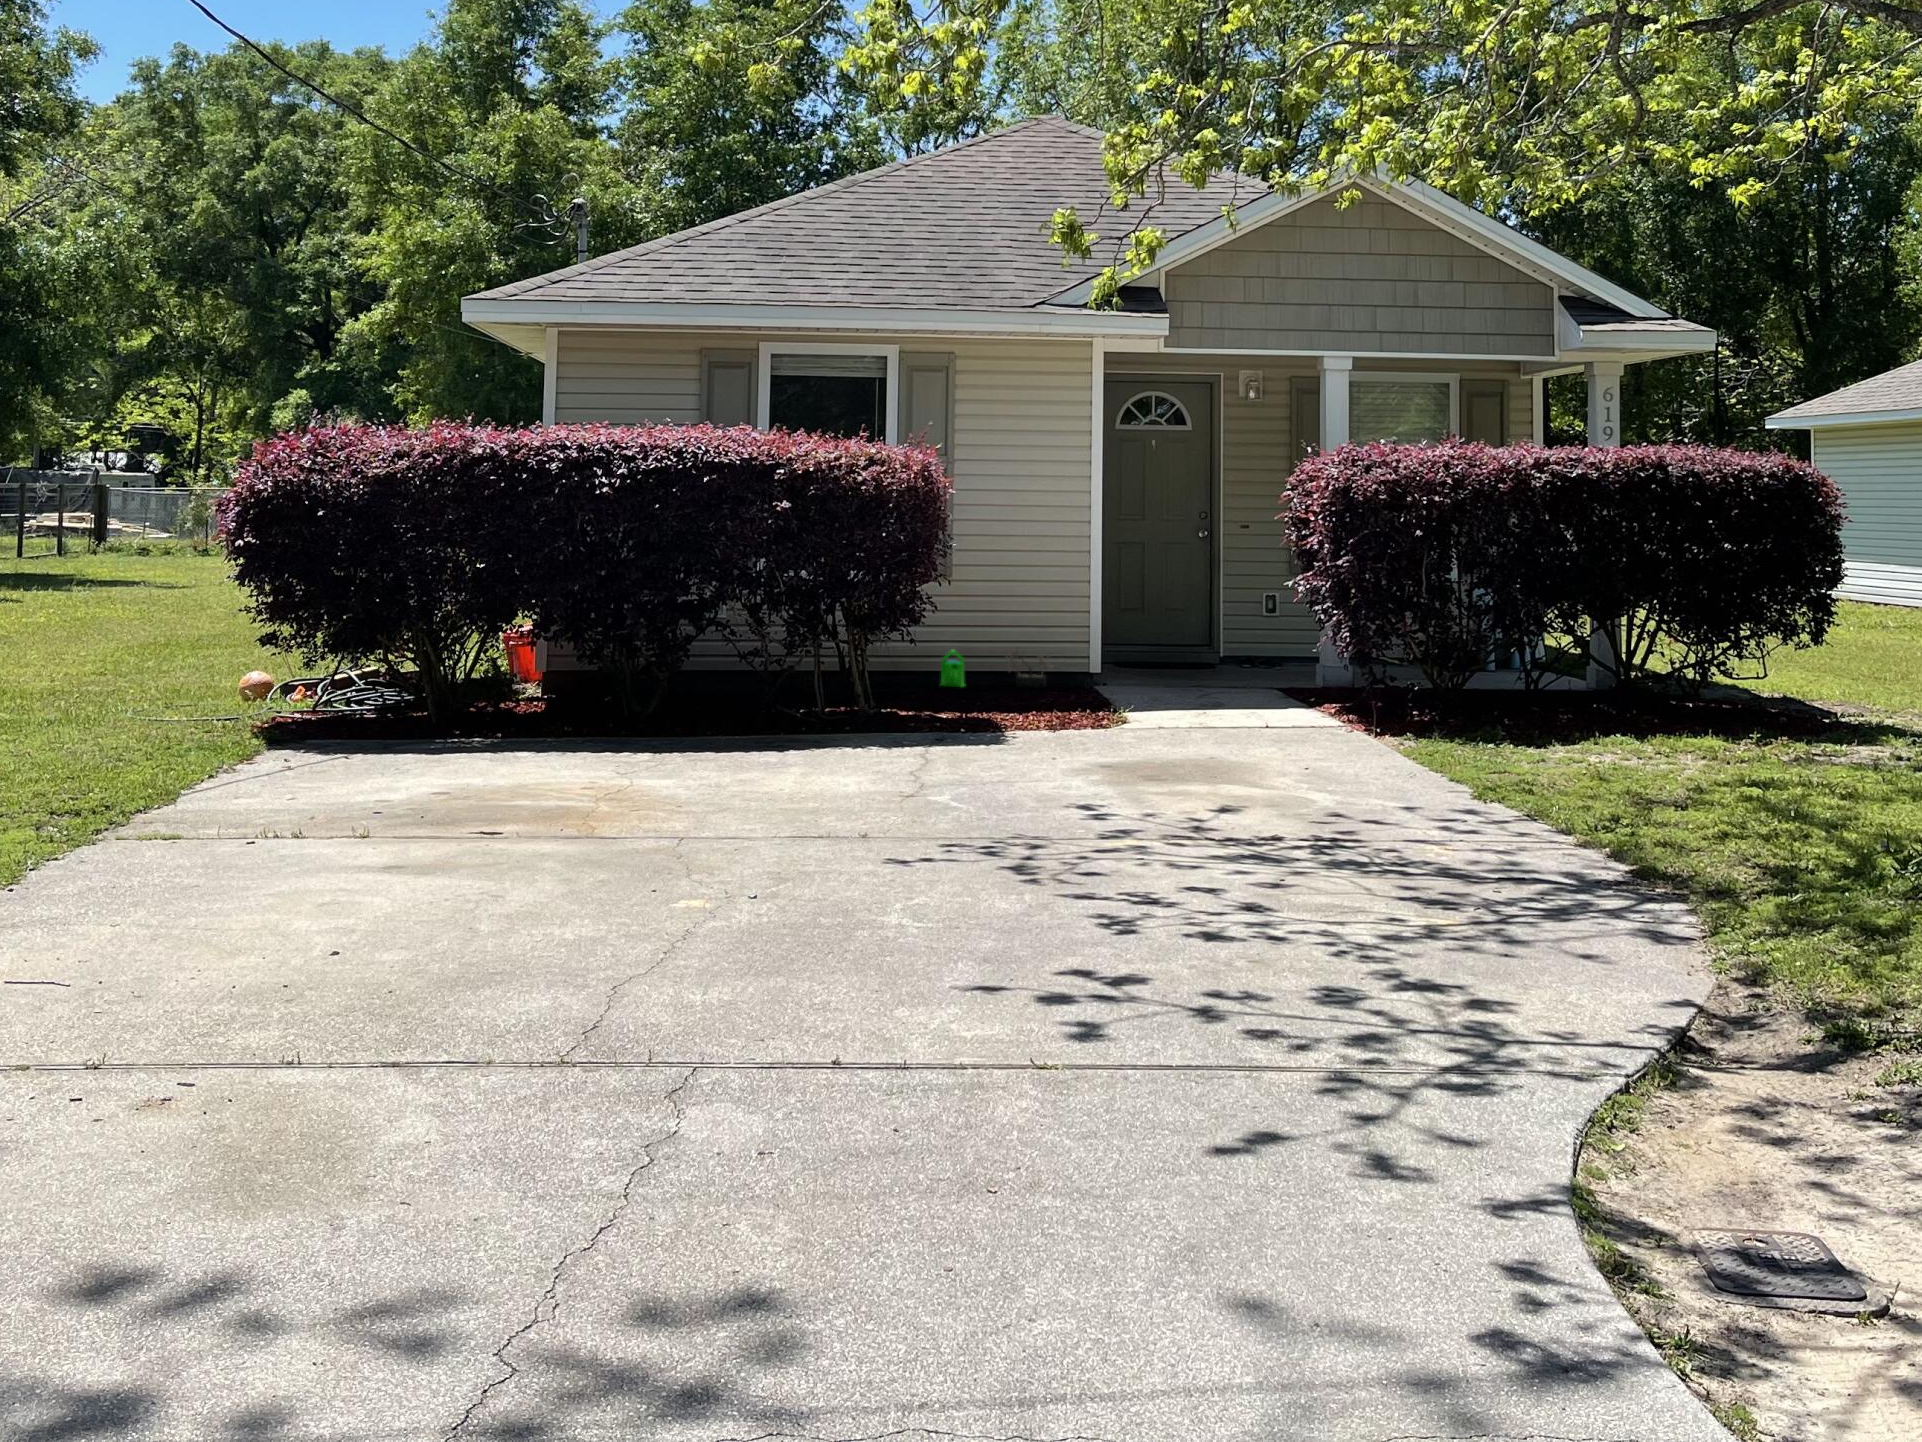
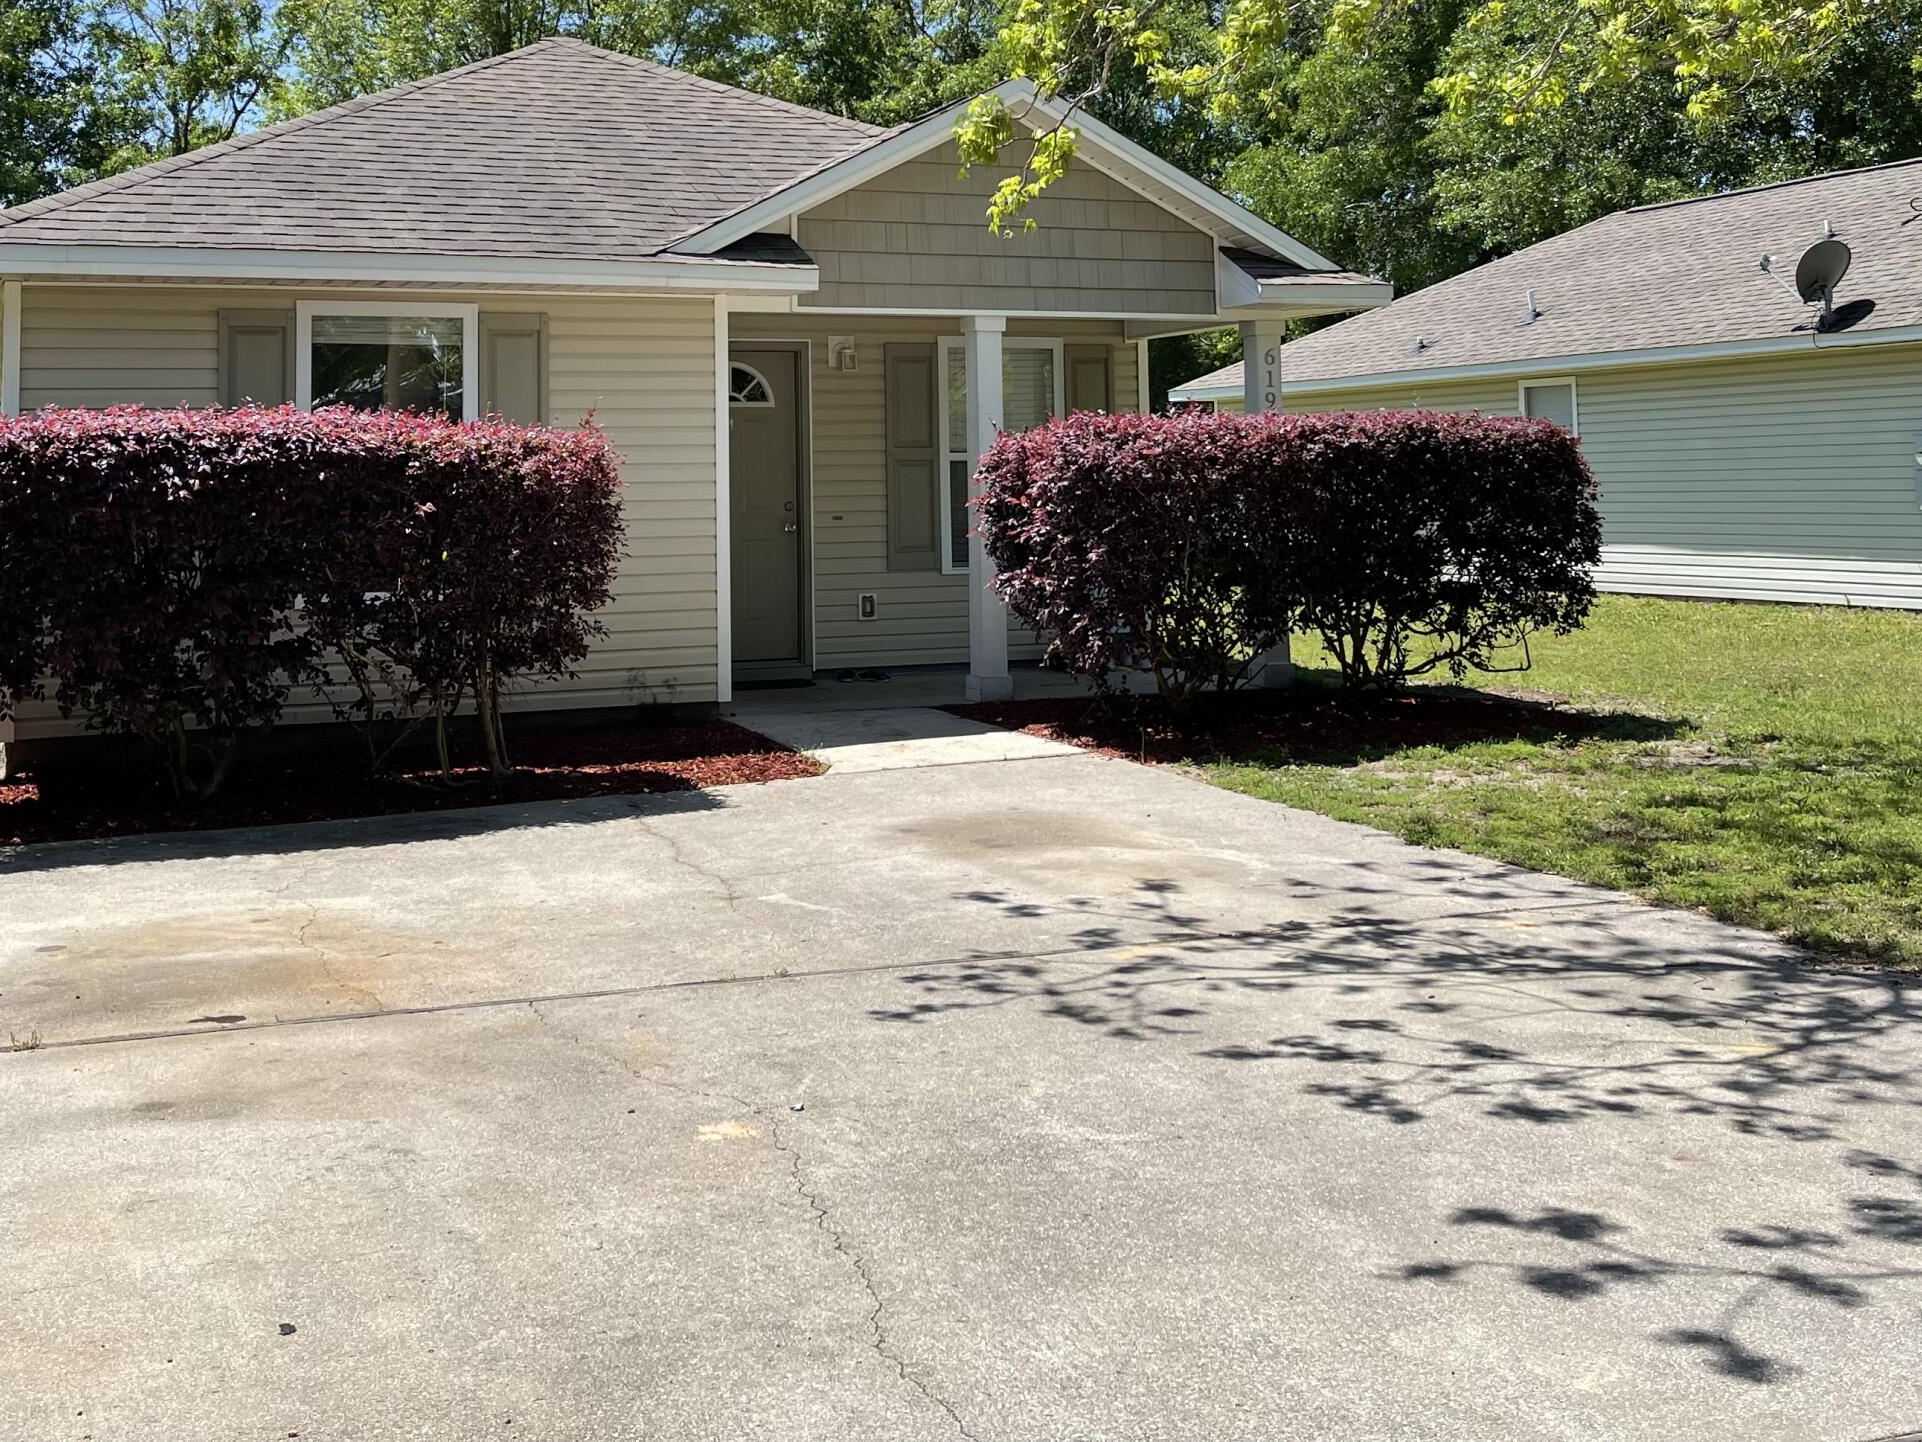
watering can: present [941,650,964,687] -> none [540,678,574,723]

